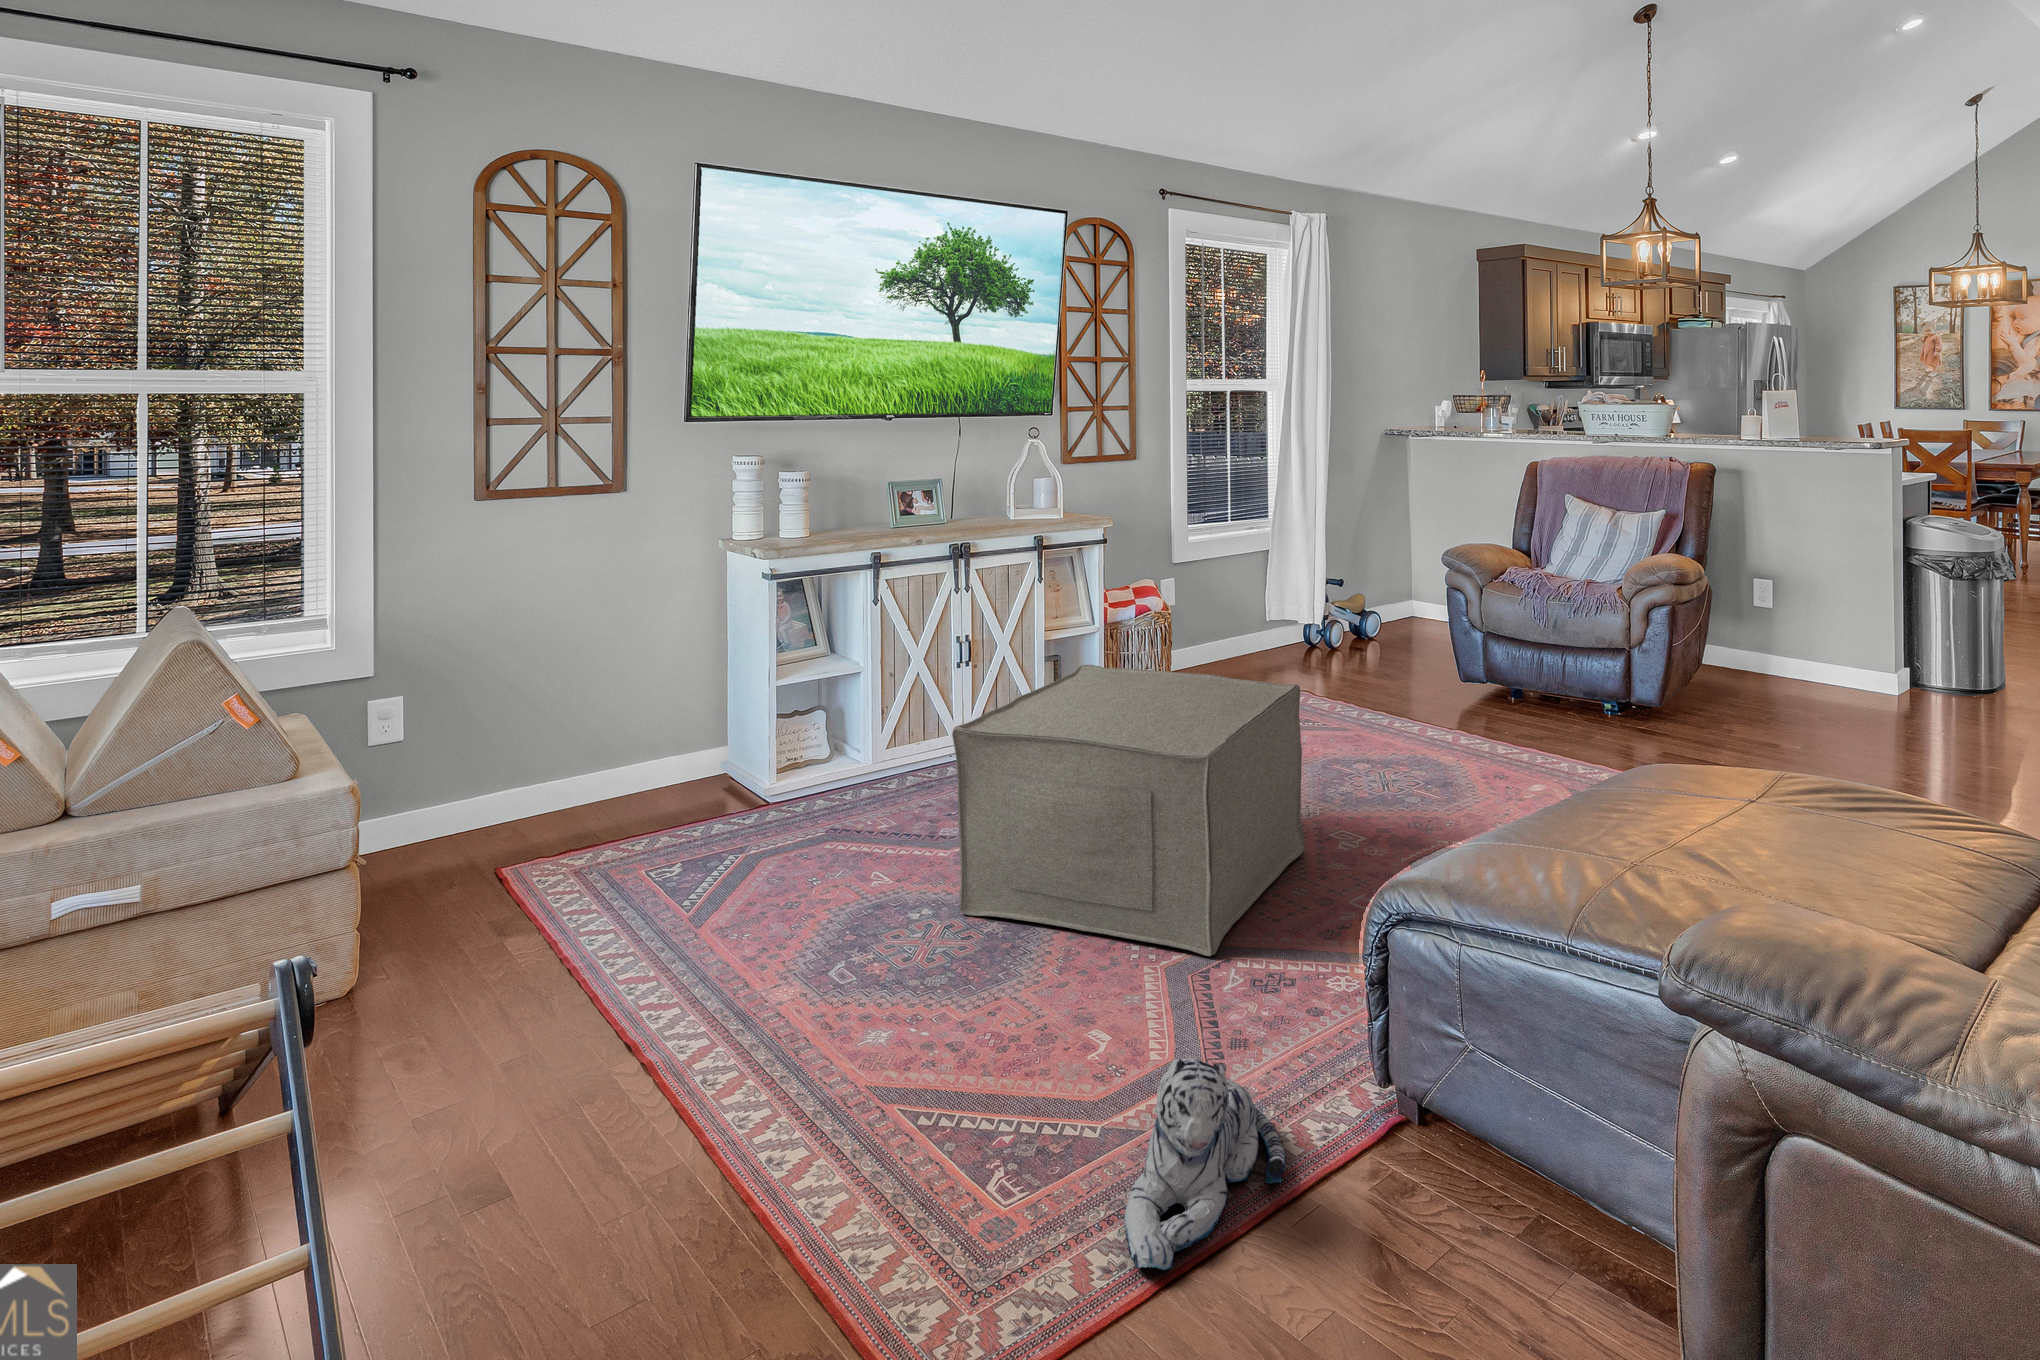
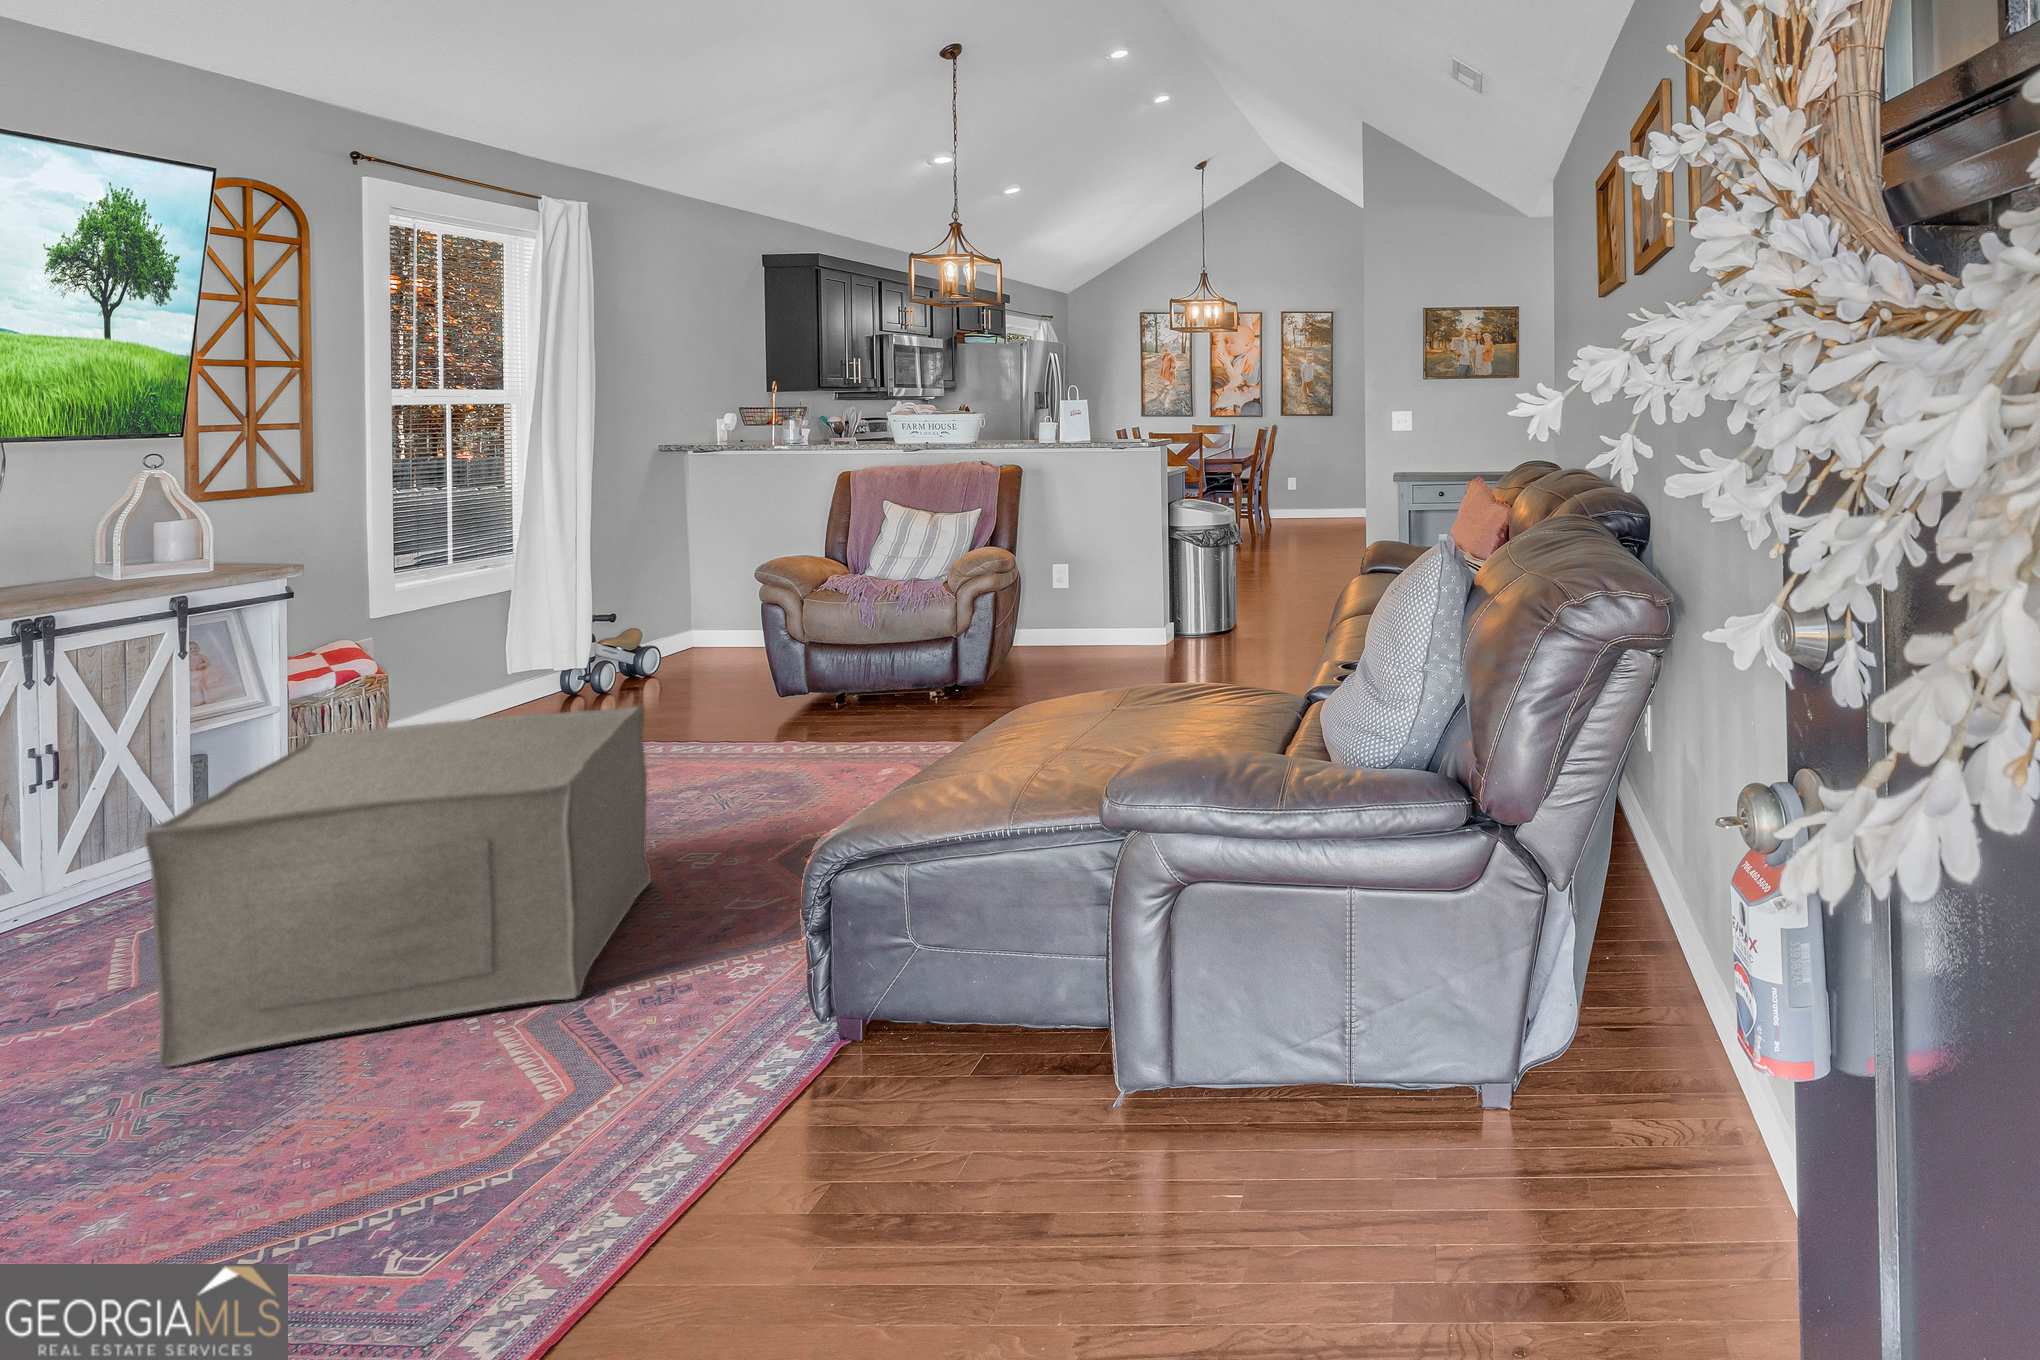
plush toy: present [1124,1058,1285,1270] -> none [575,1043,746,1258]

